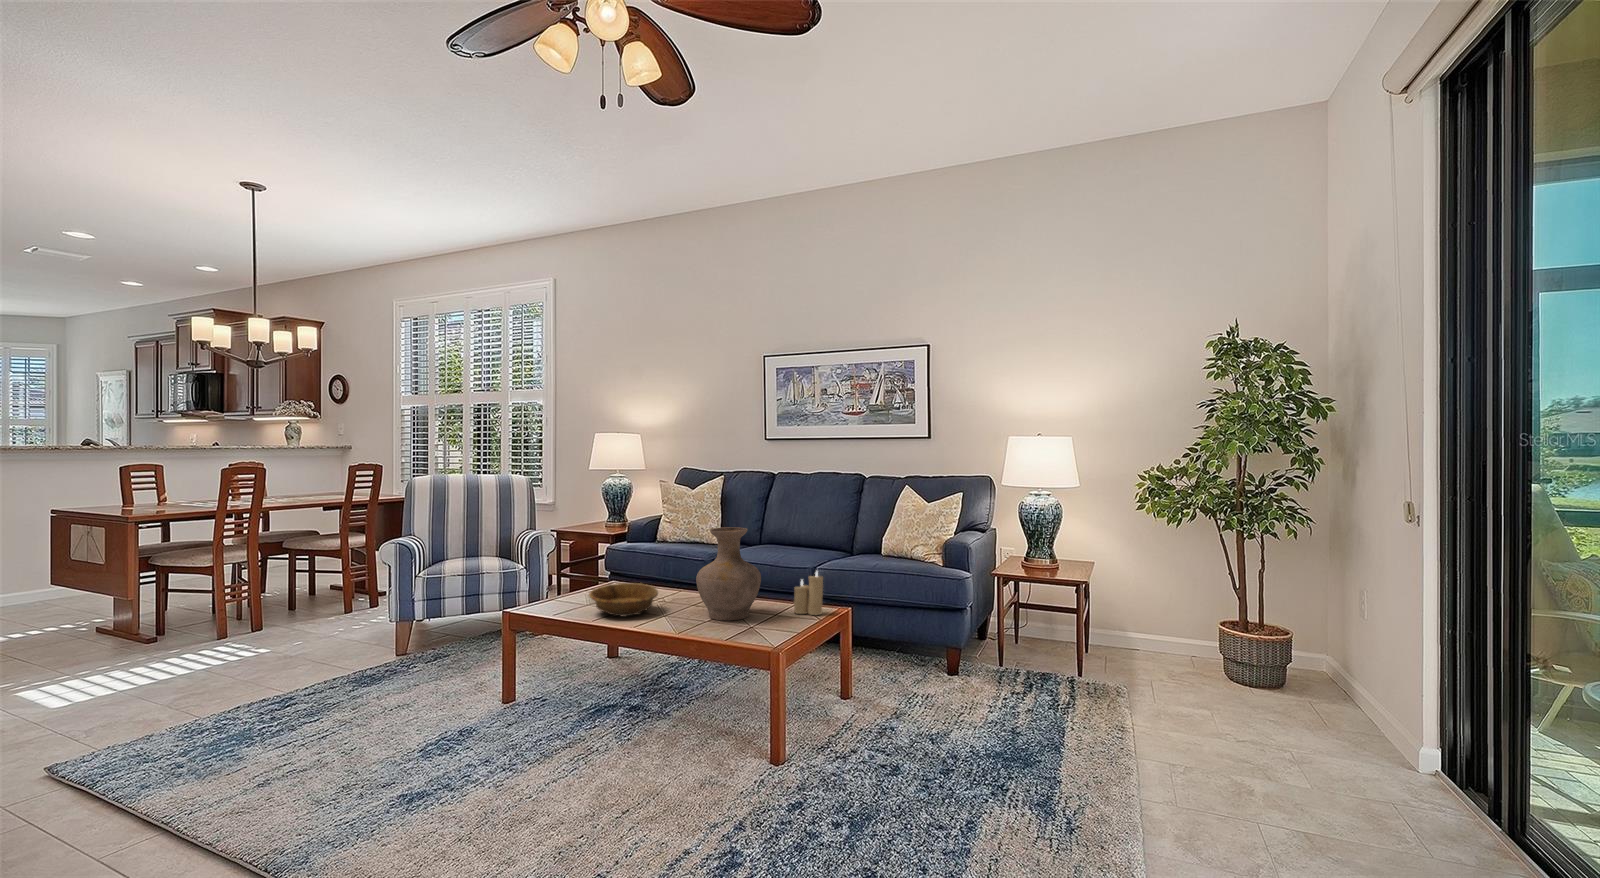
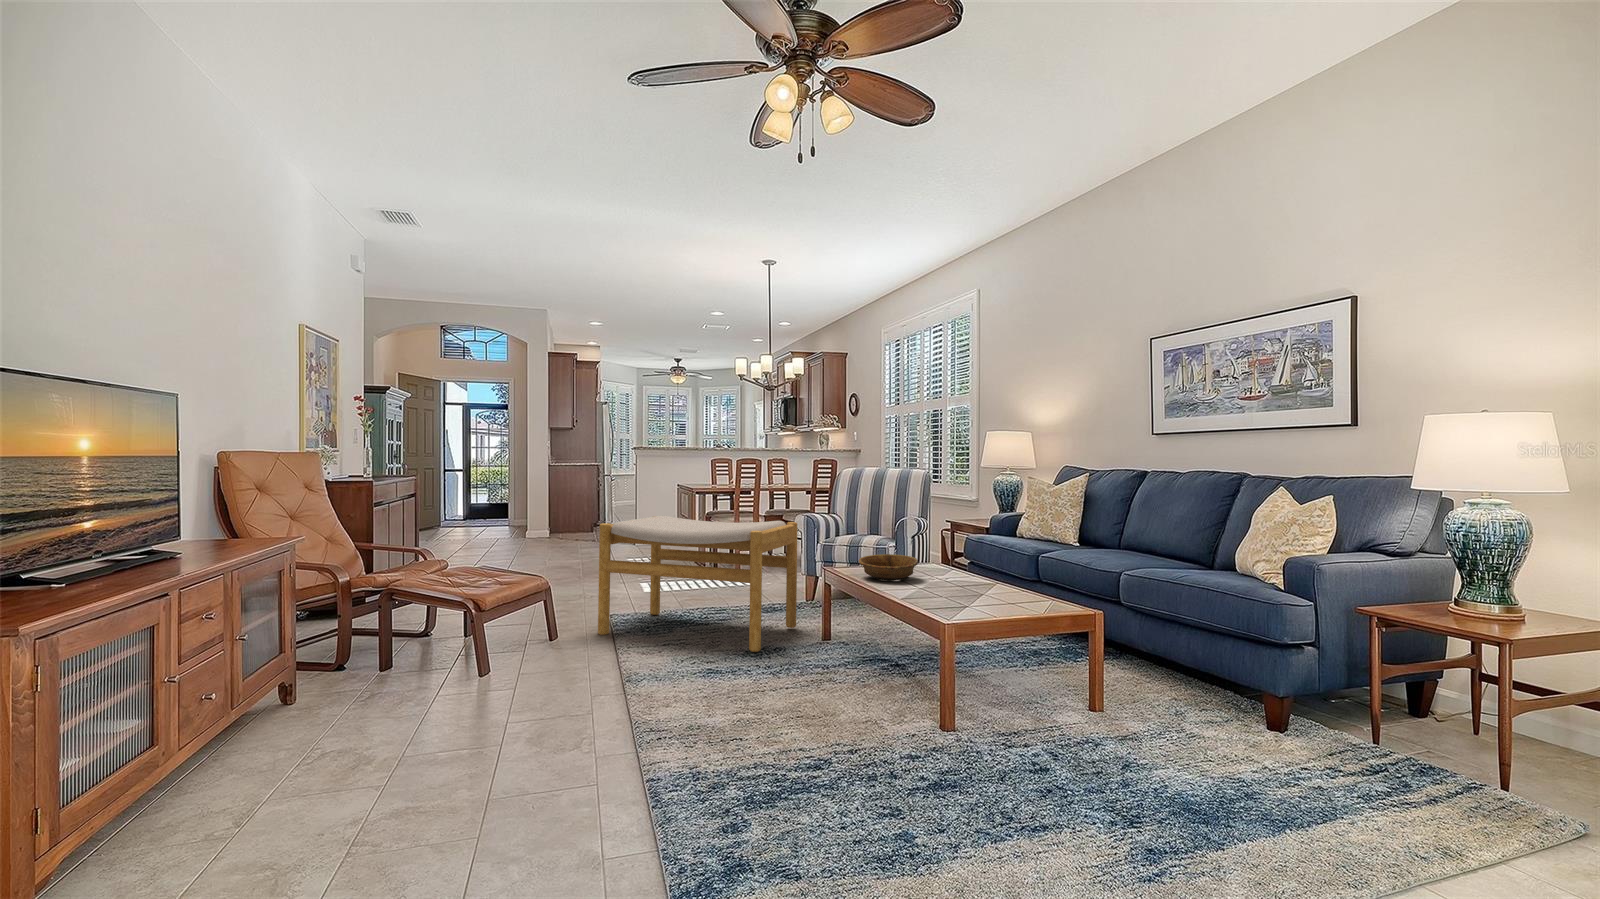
vase: present [696,527,761,620] -> none [930,508,996,598]
footstool: none [134,560,470,805] -> present [598,516,797,652]
candle: present [794,571,823,615] -> none [1027,560,1057,609]

